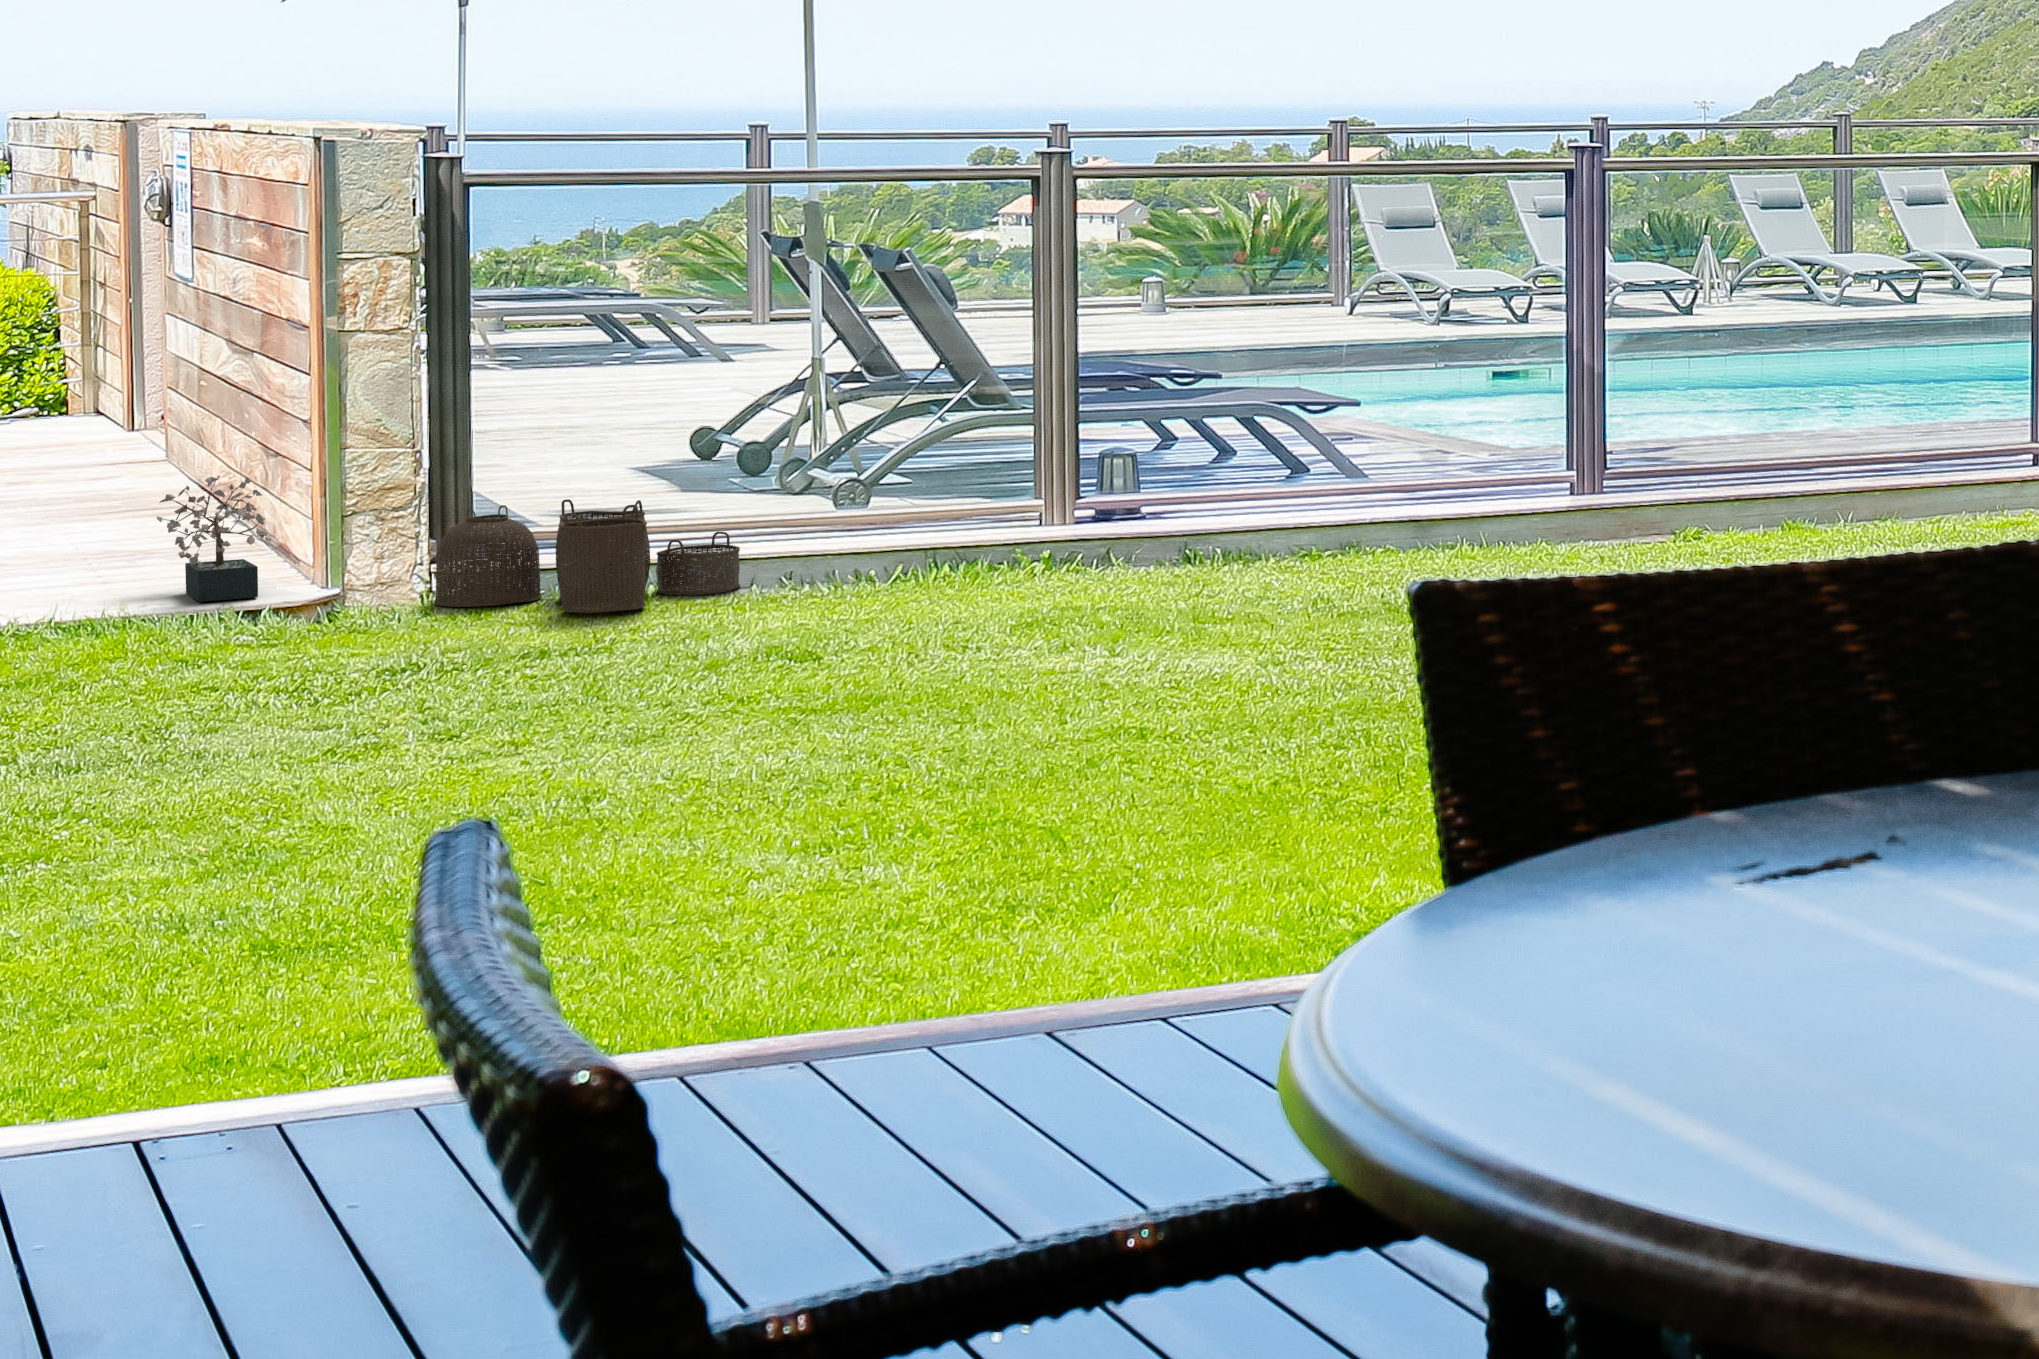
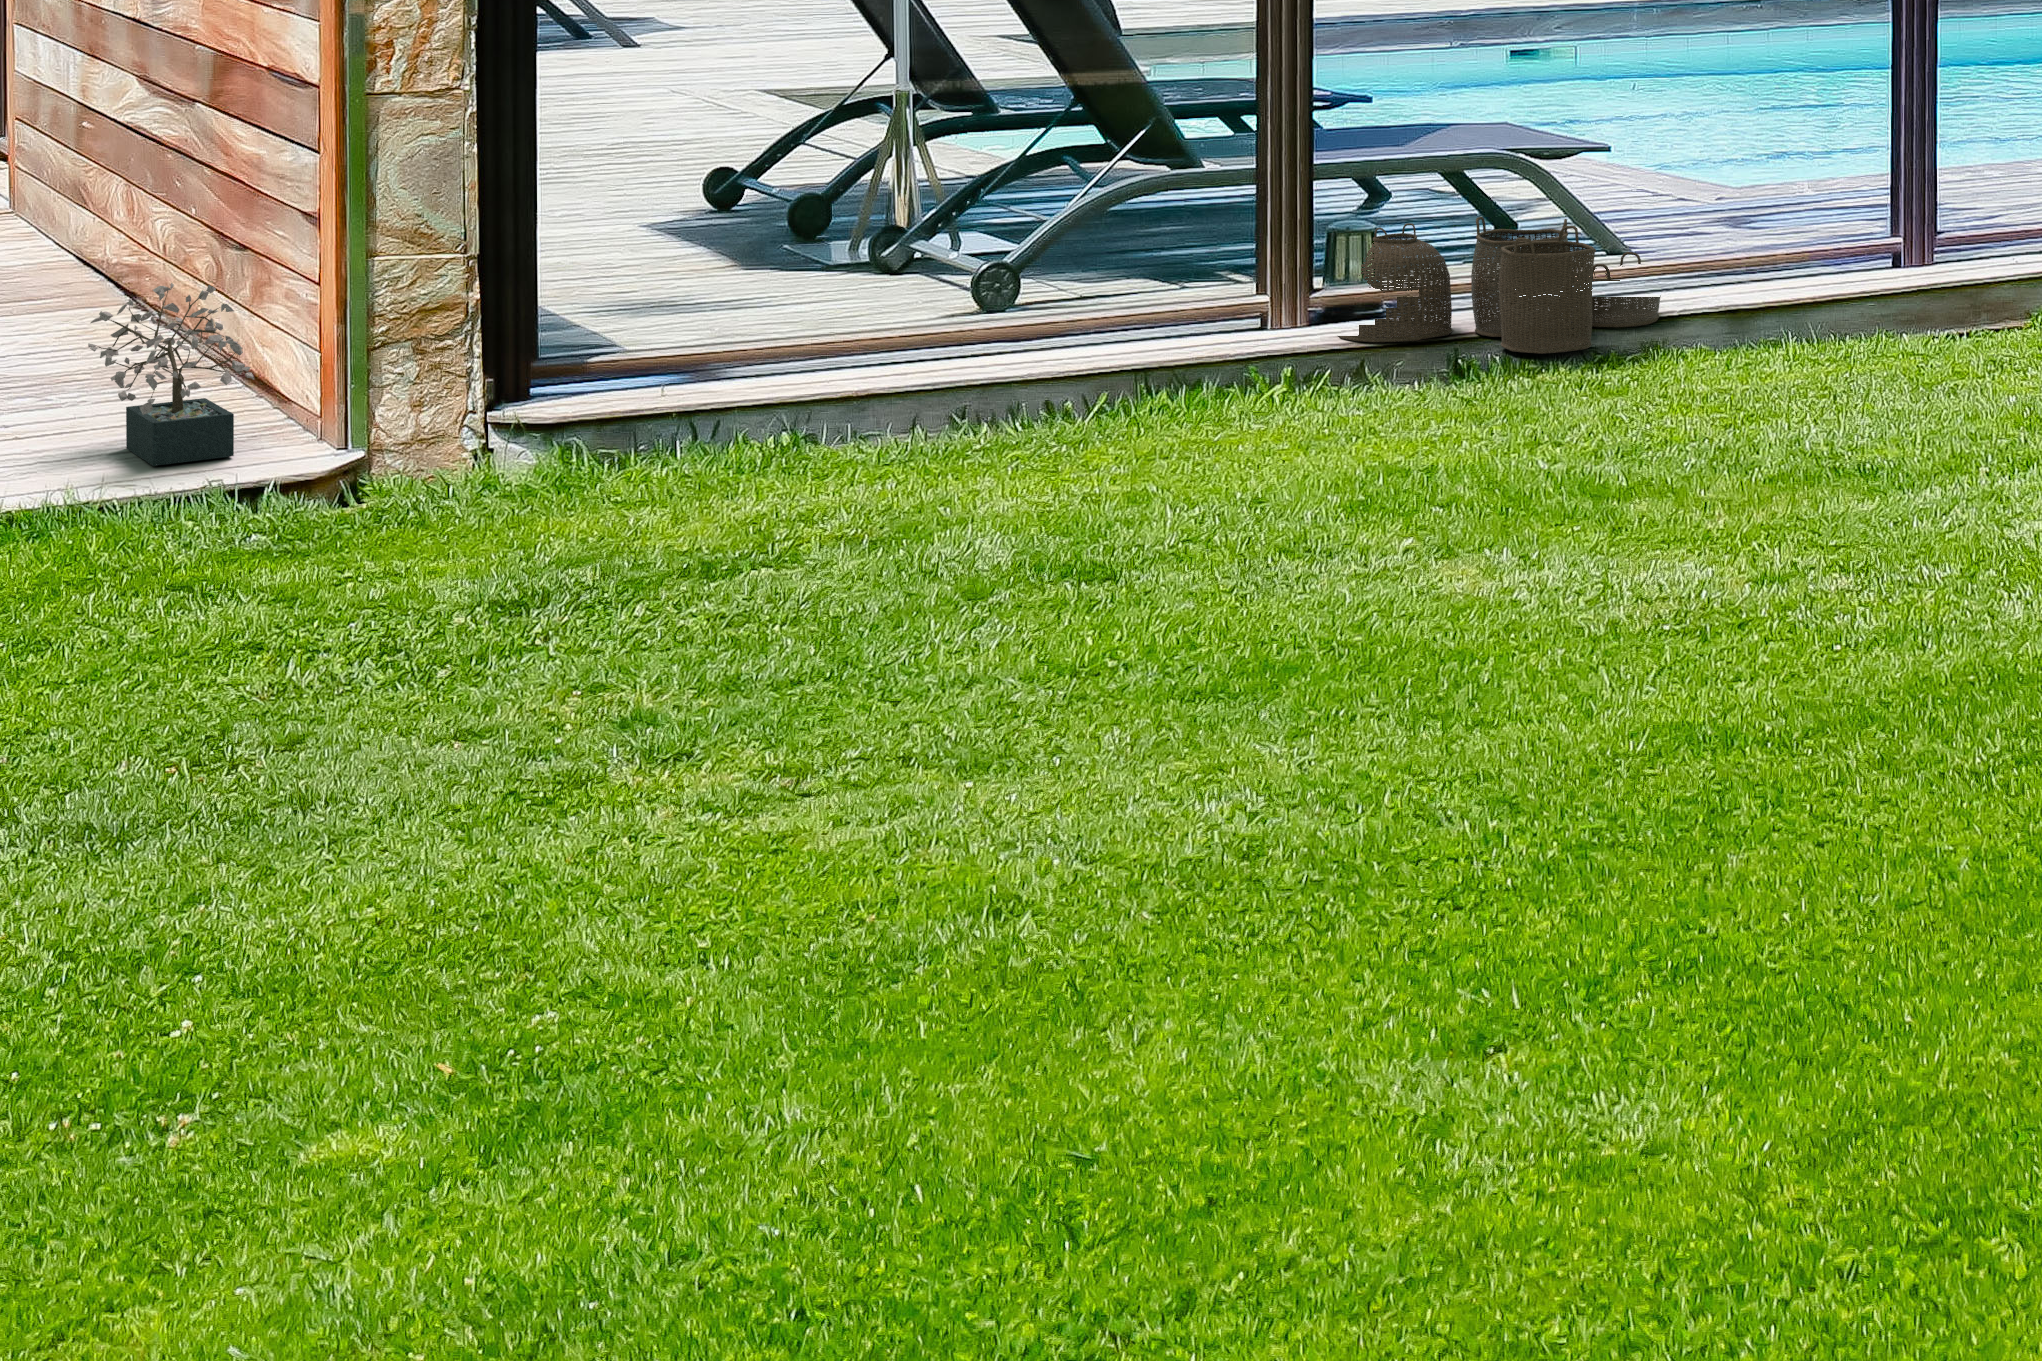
woven basket: present [434,499,740,613] -> present [1339,217,1661,354]

